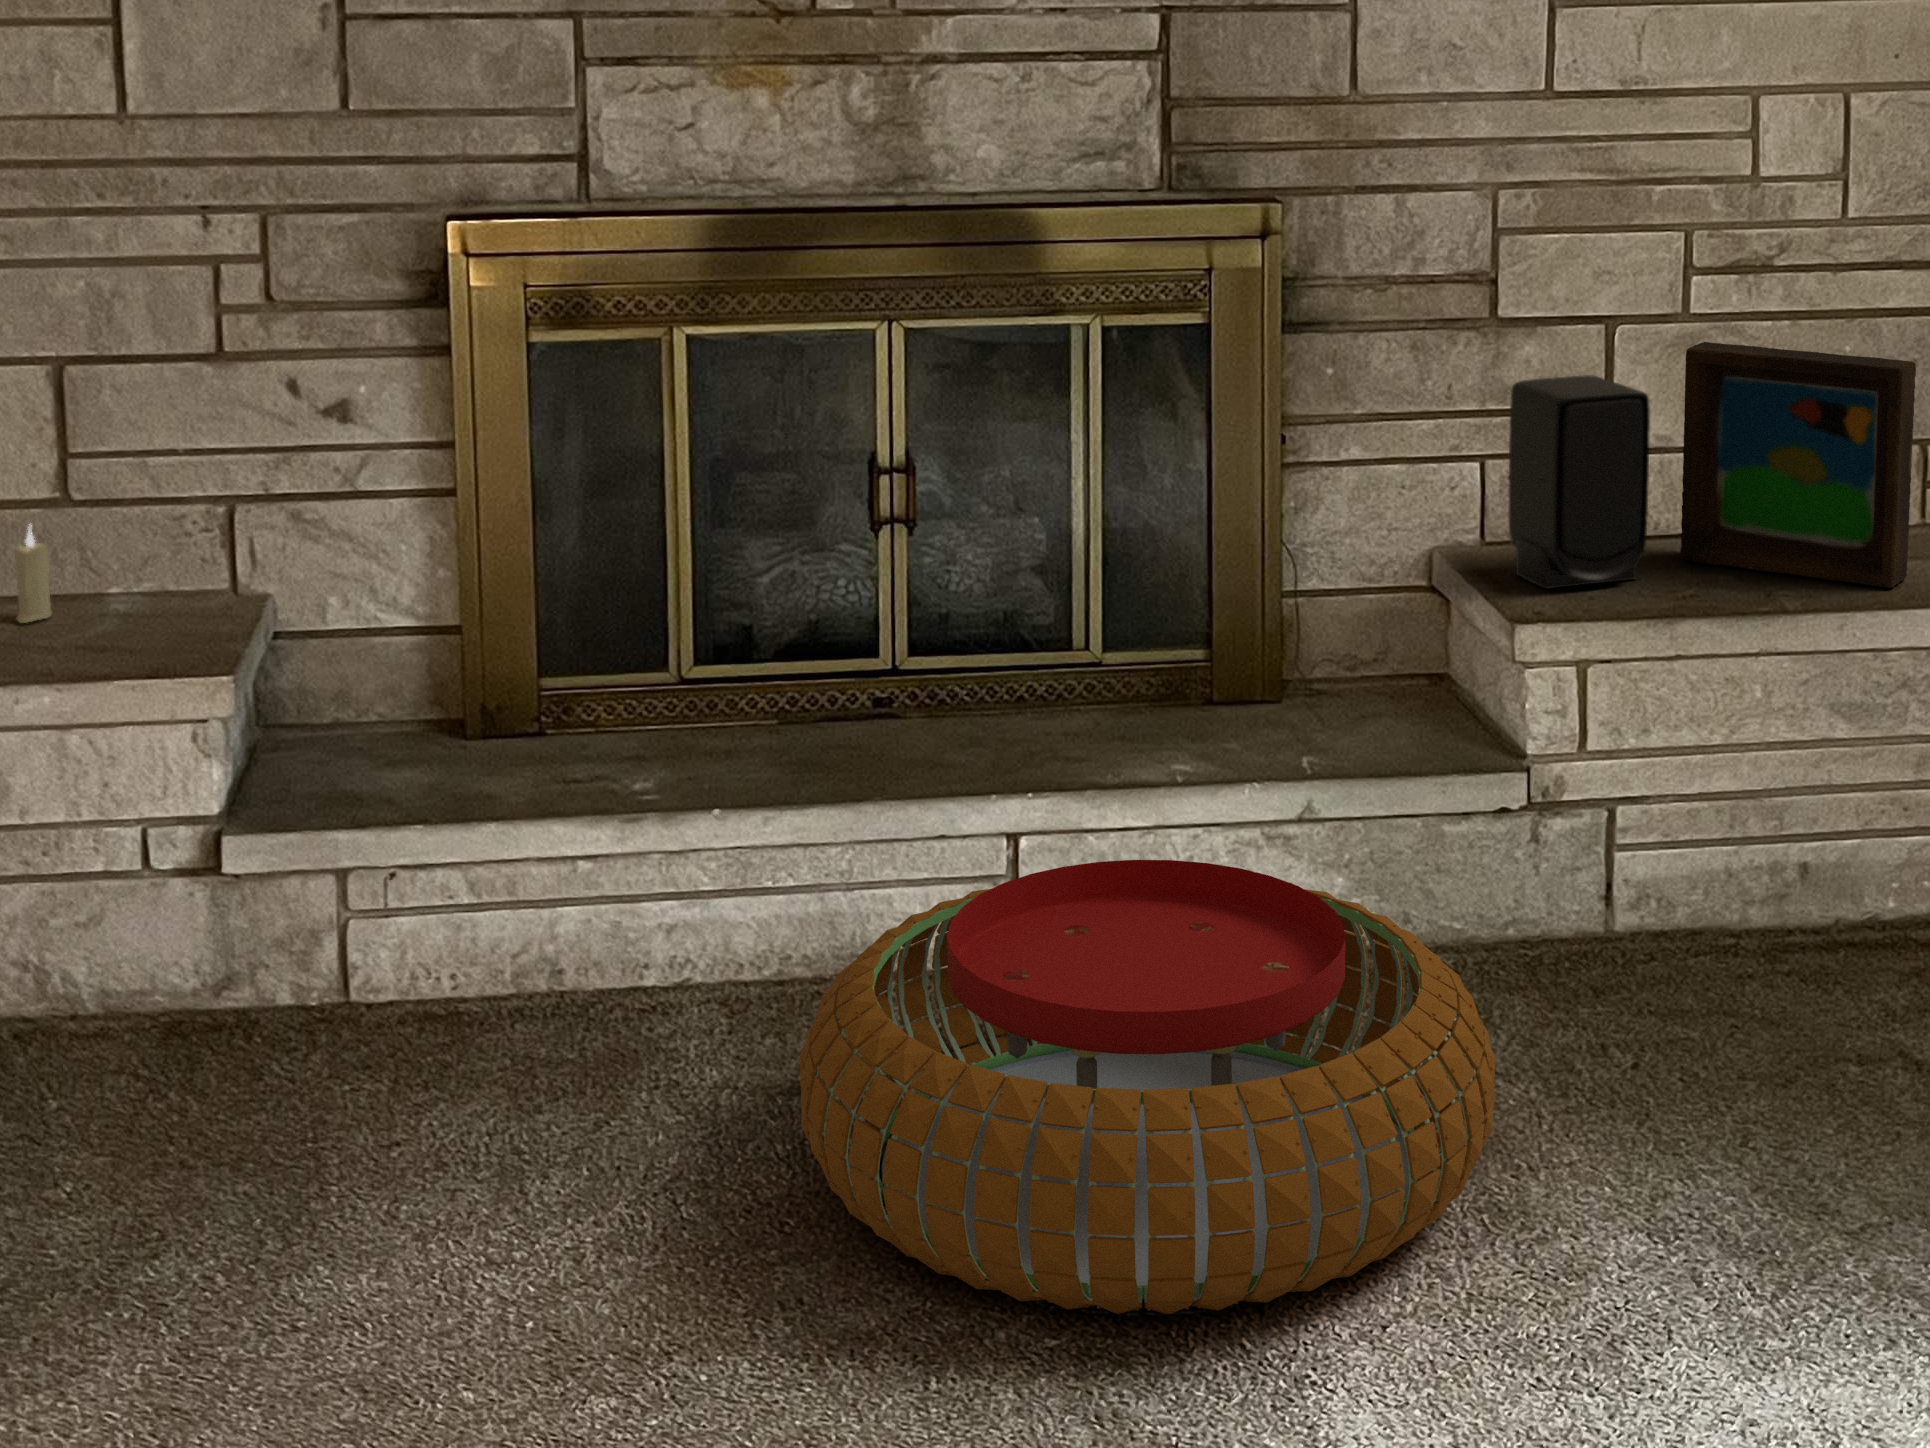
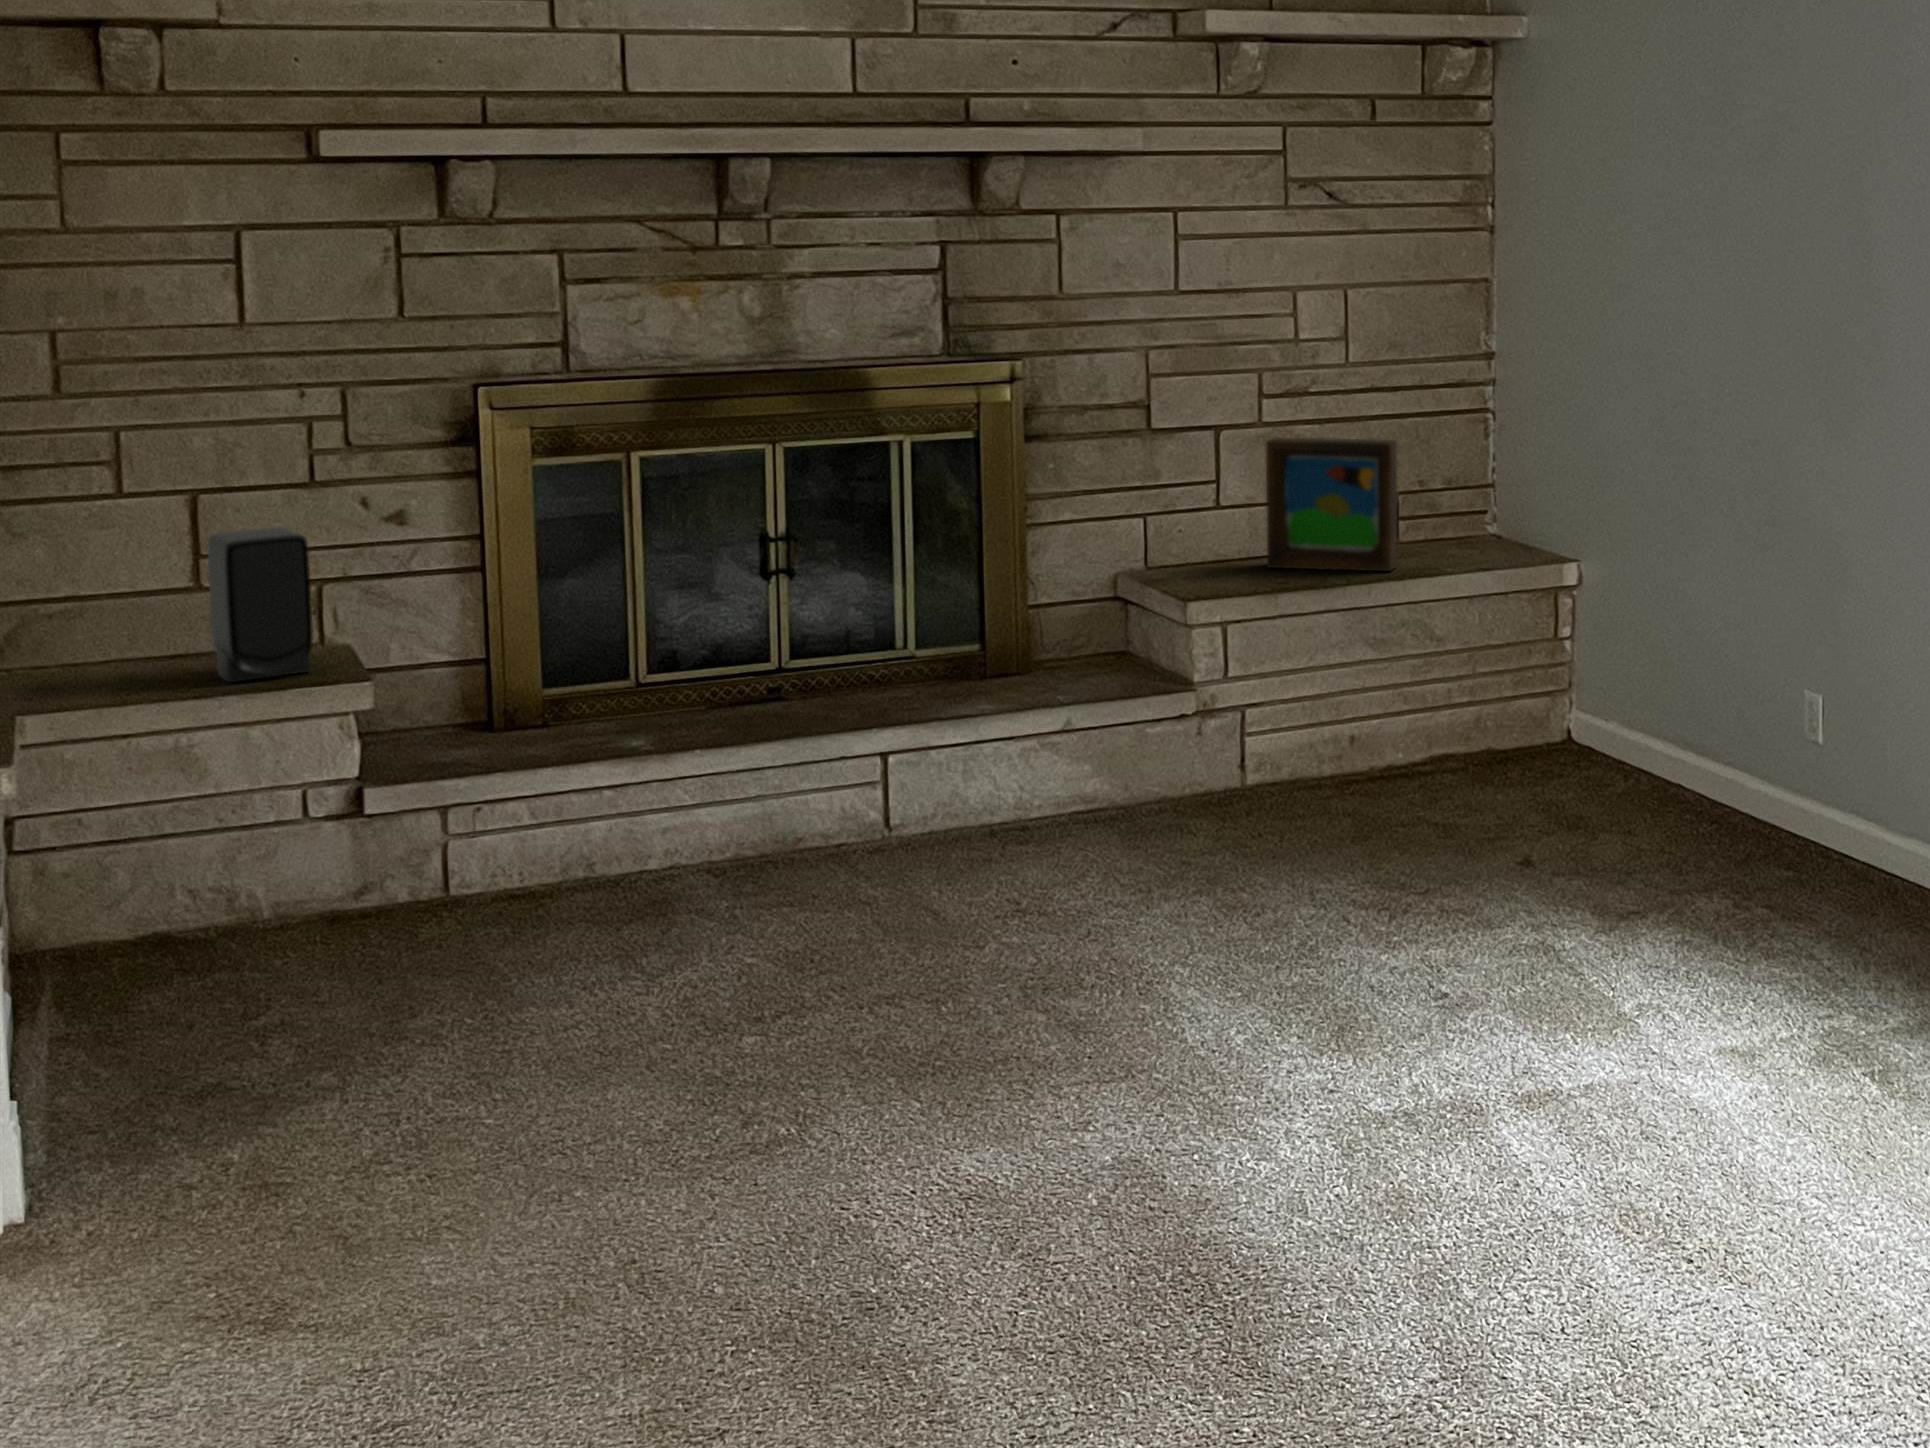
speaker: present [1508,375,1650,589] -> present [208,527,313,682]
candle: present [15,526,52,623] -> none [167,603,193,671]
pouf: present [799,860,1496,1314] -> none [805,735,1213,958]

